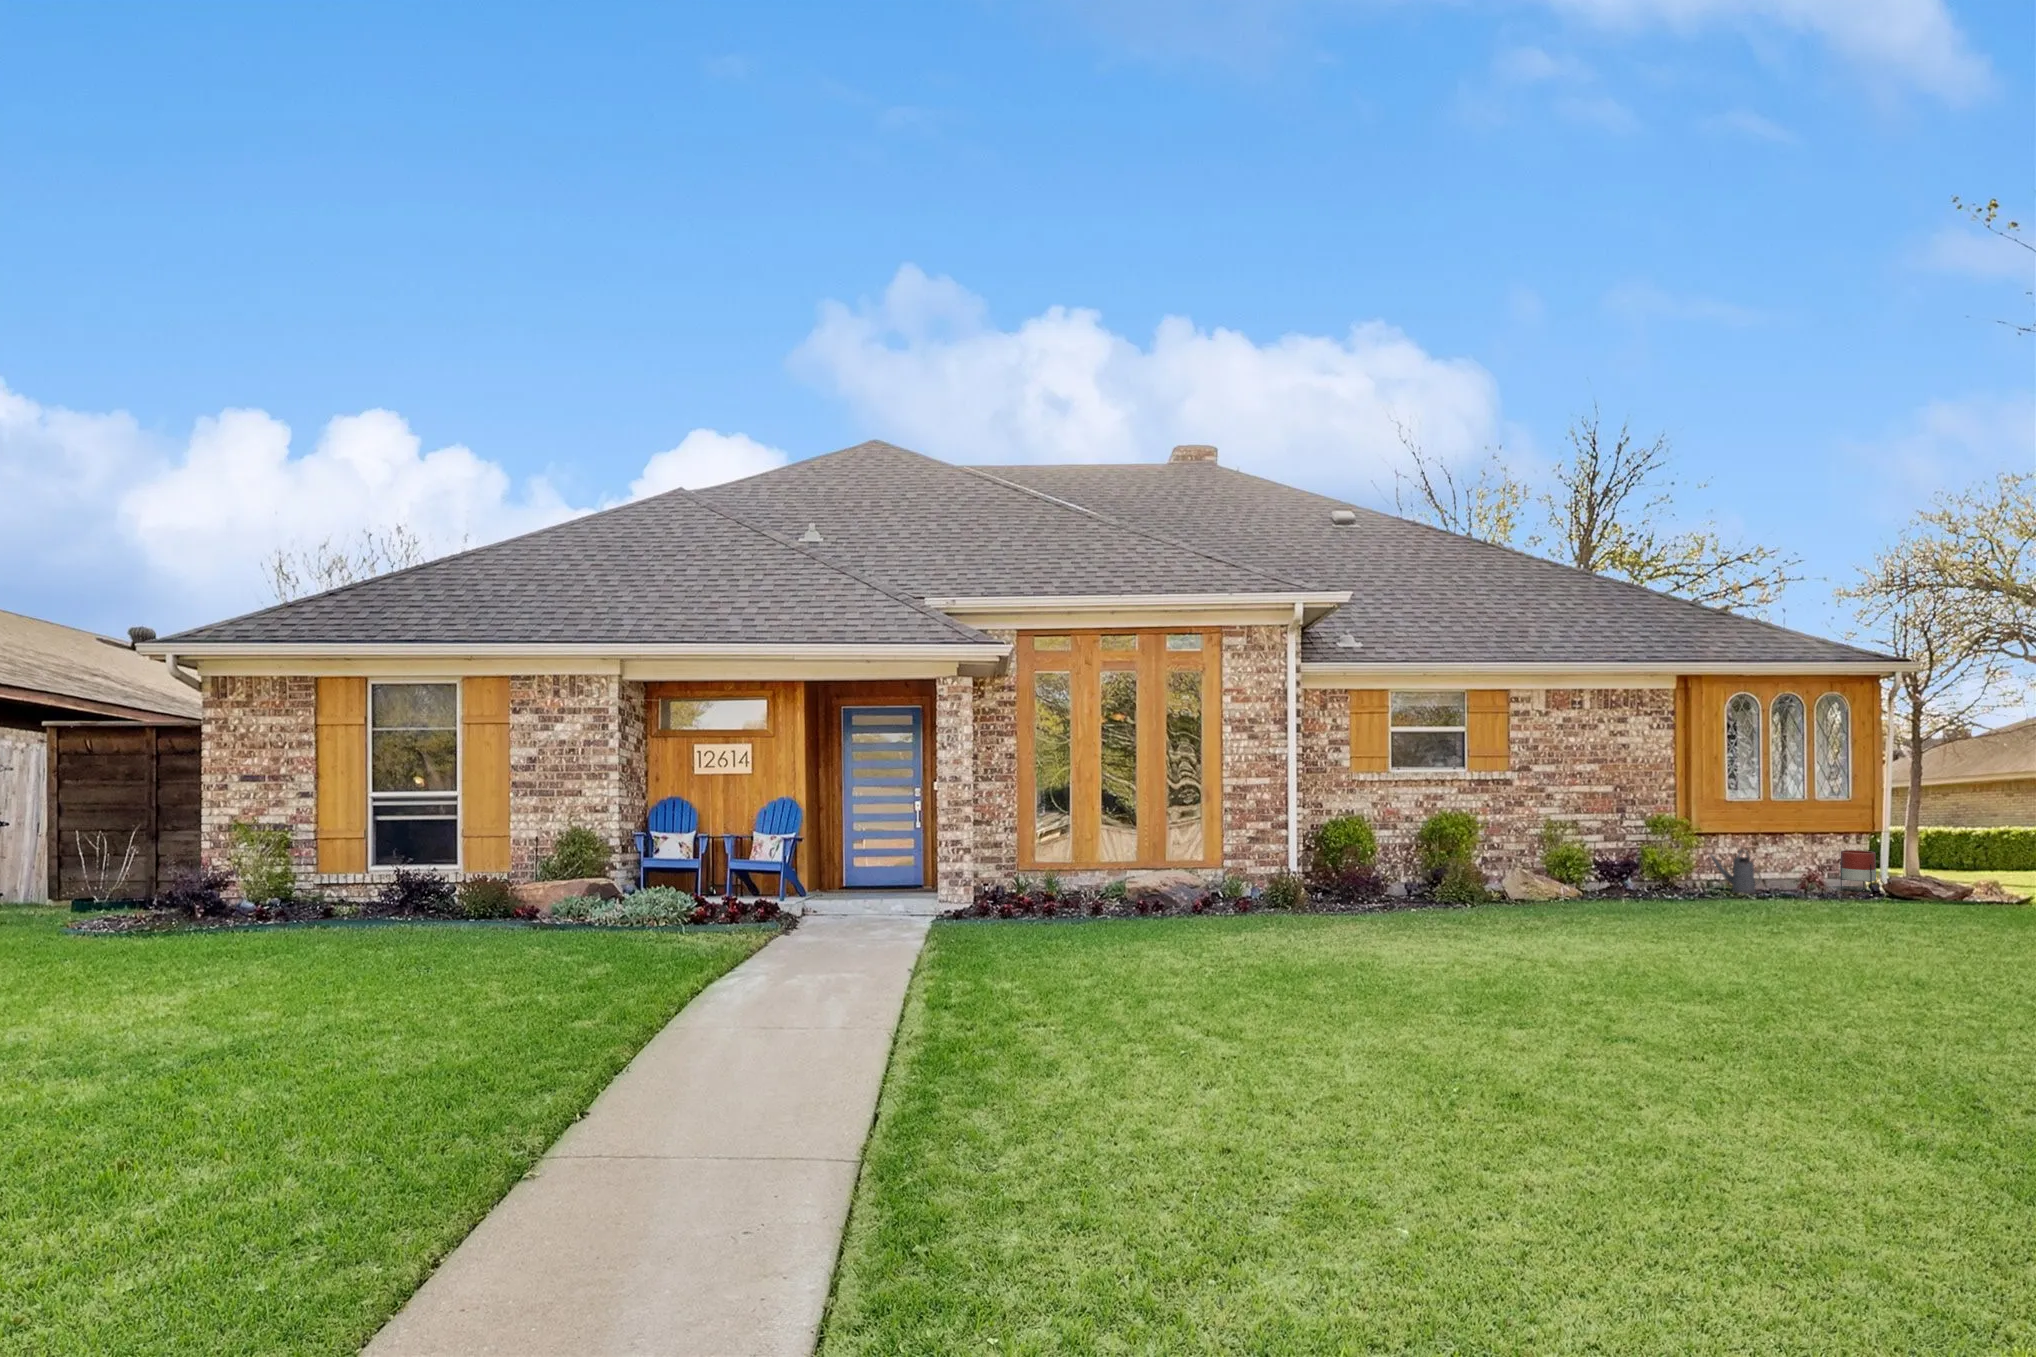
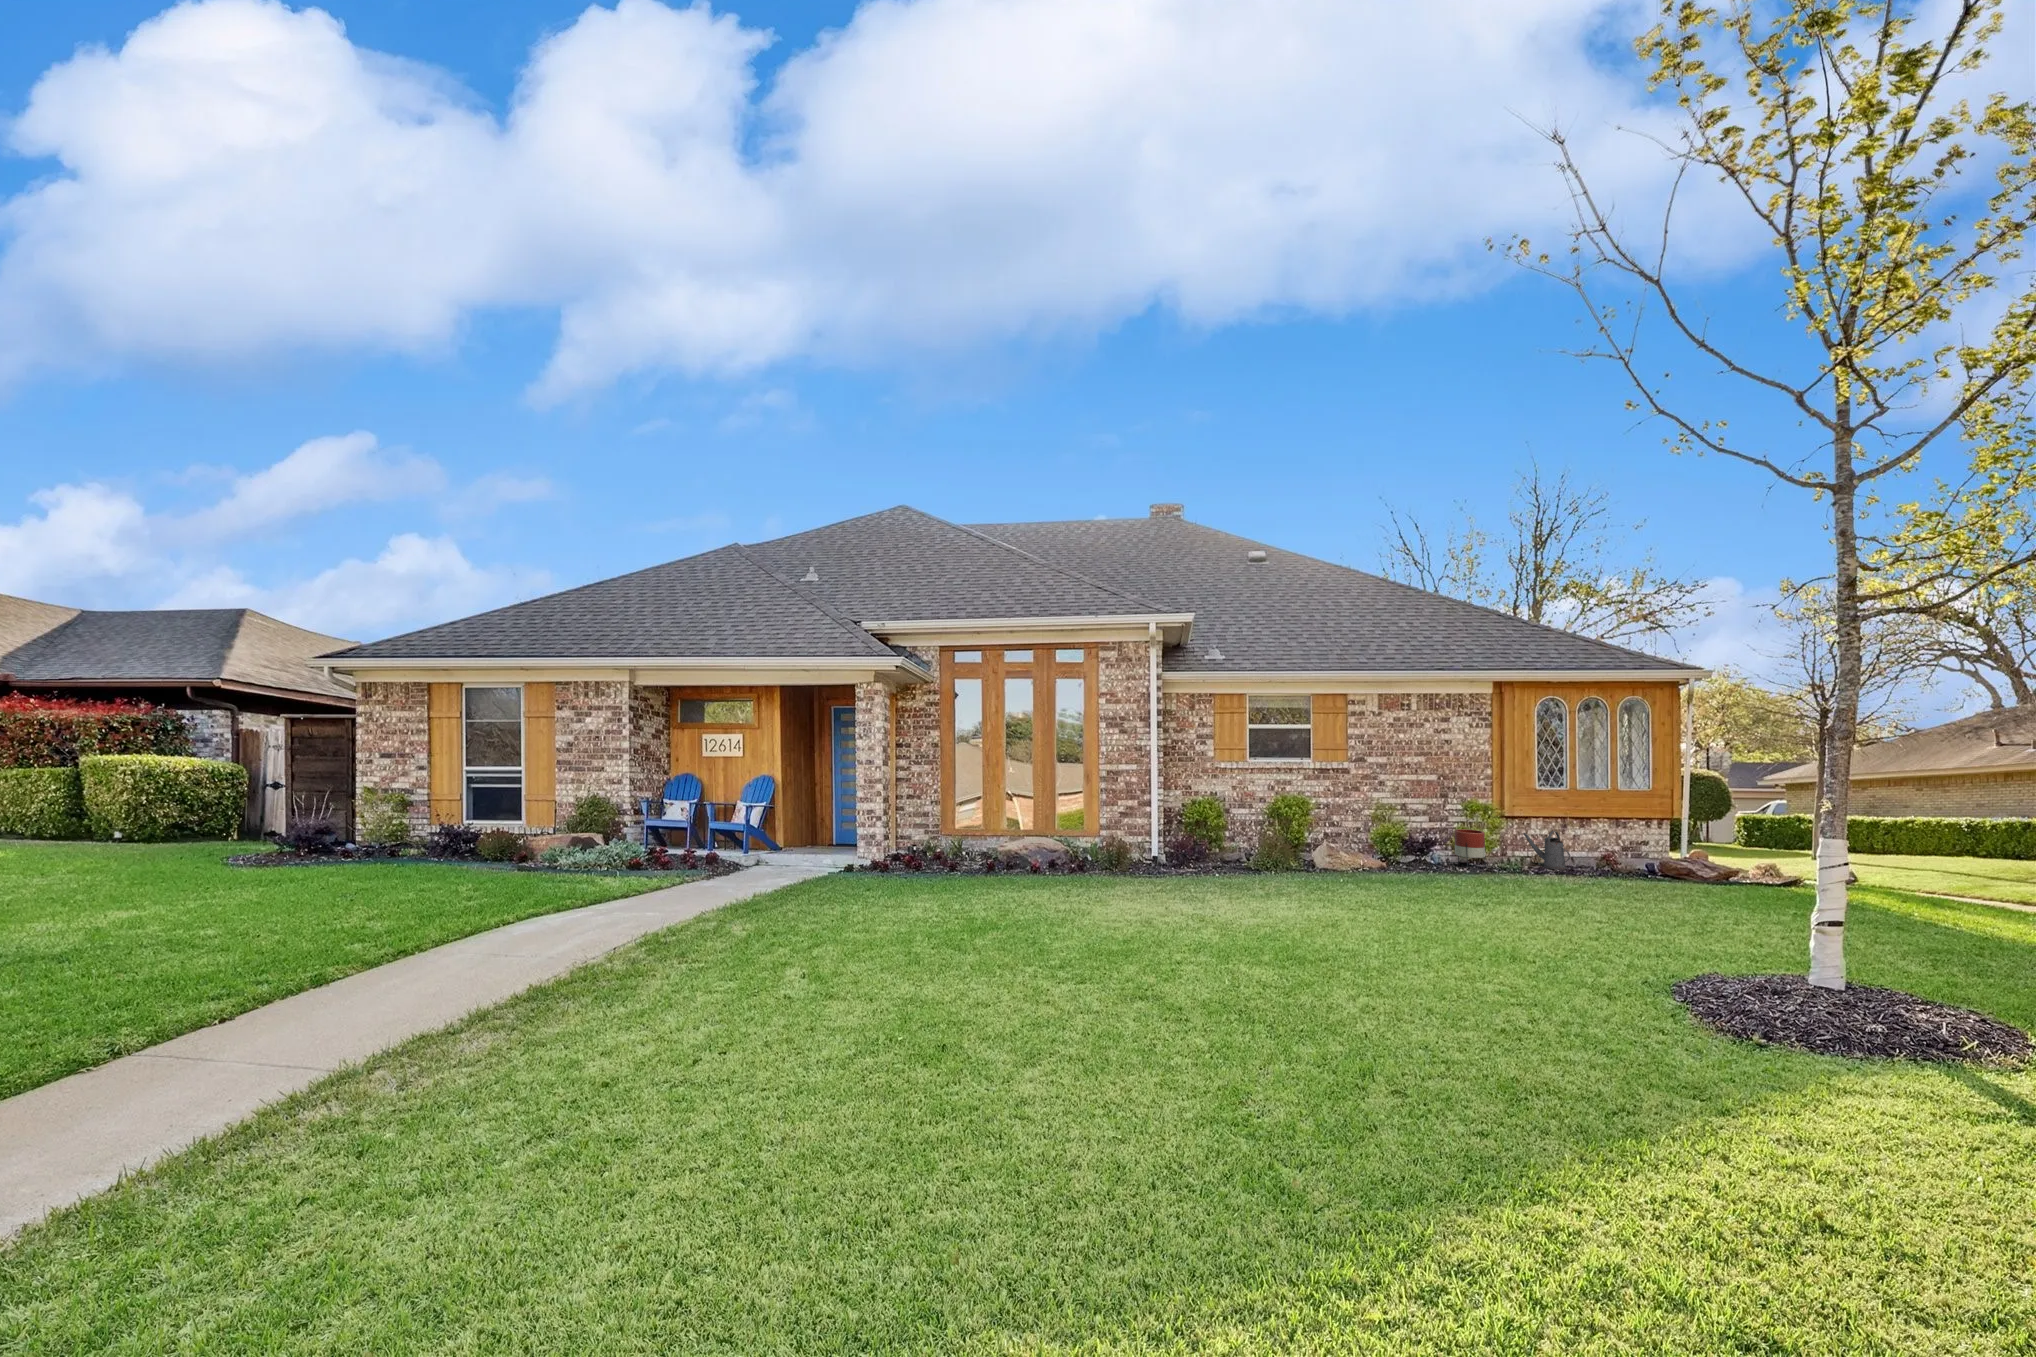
planter: present [1840,850,1876,894] -> present [1455,829,1486,868]

